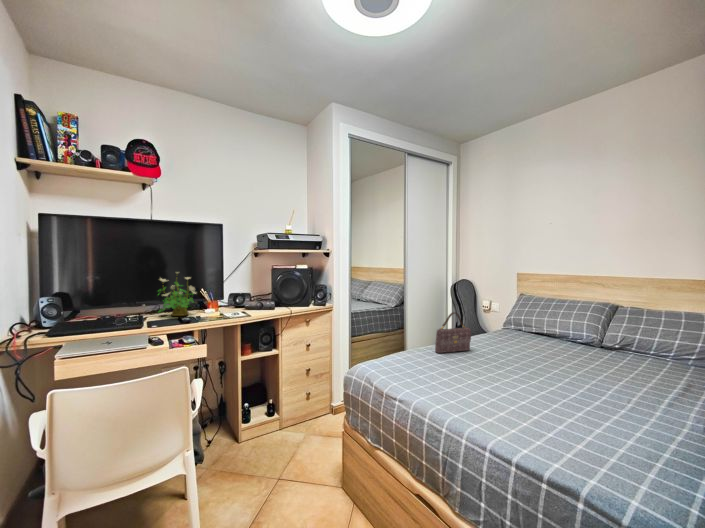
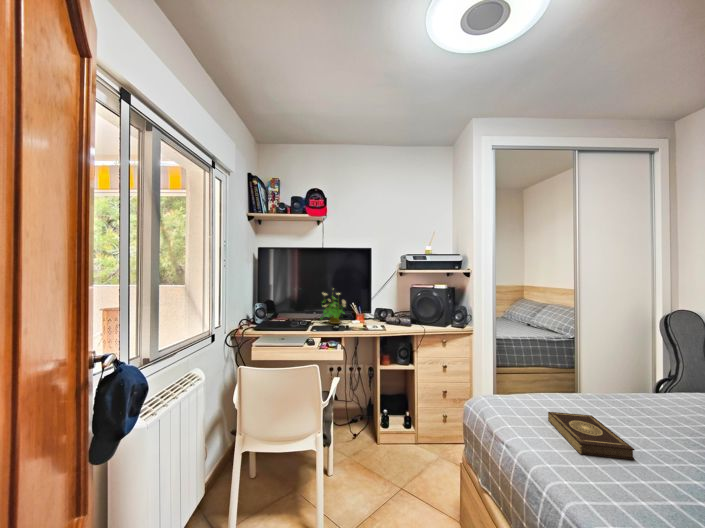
handbag: present [435,312,471,353] -> none [608,360,680,420]
book: none [404,357,458,384] -> present [548,412,635,460]

